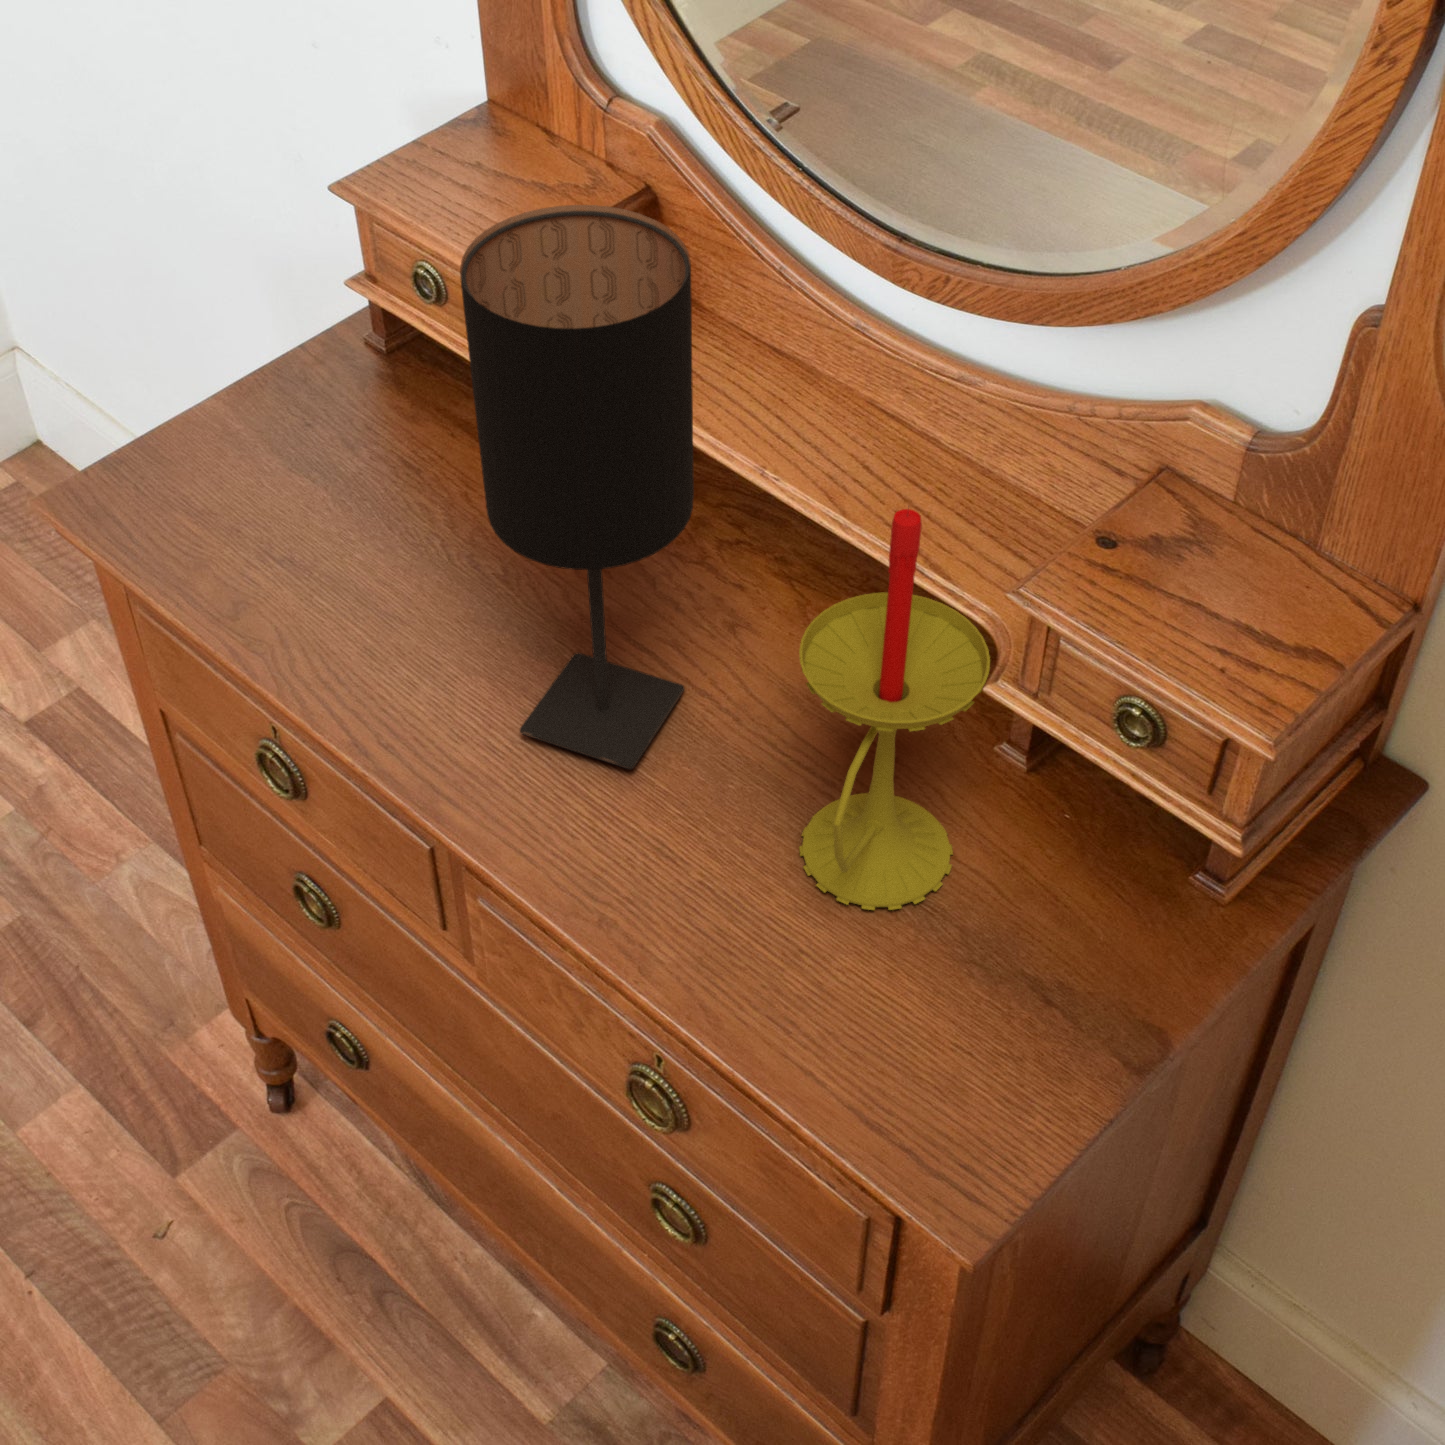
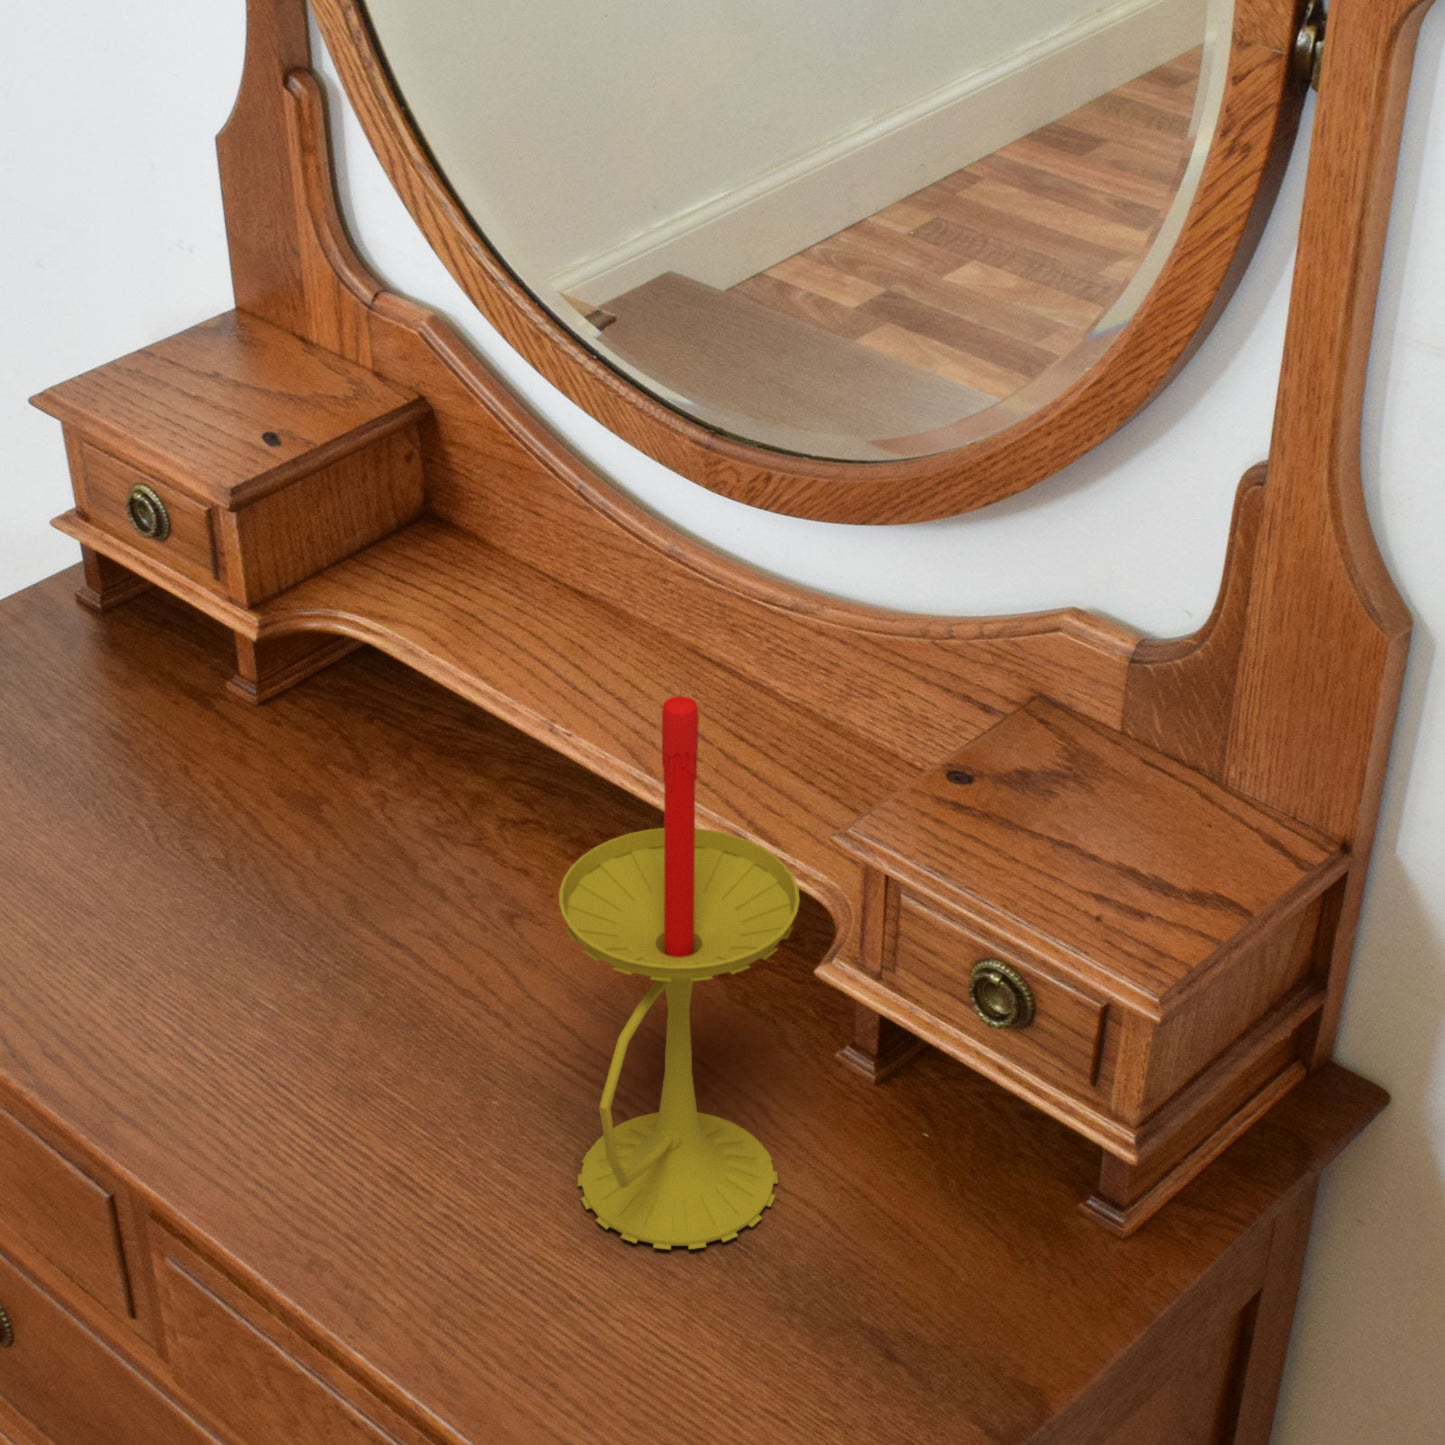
table lamp: present [460,205,694,769] -> none [142,358,443,1083]

